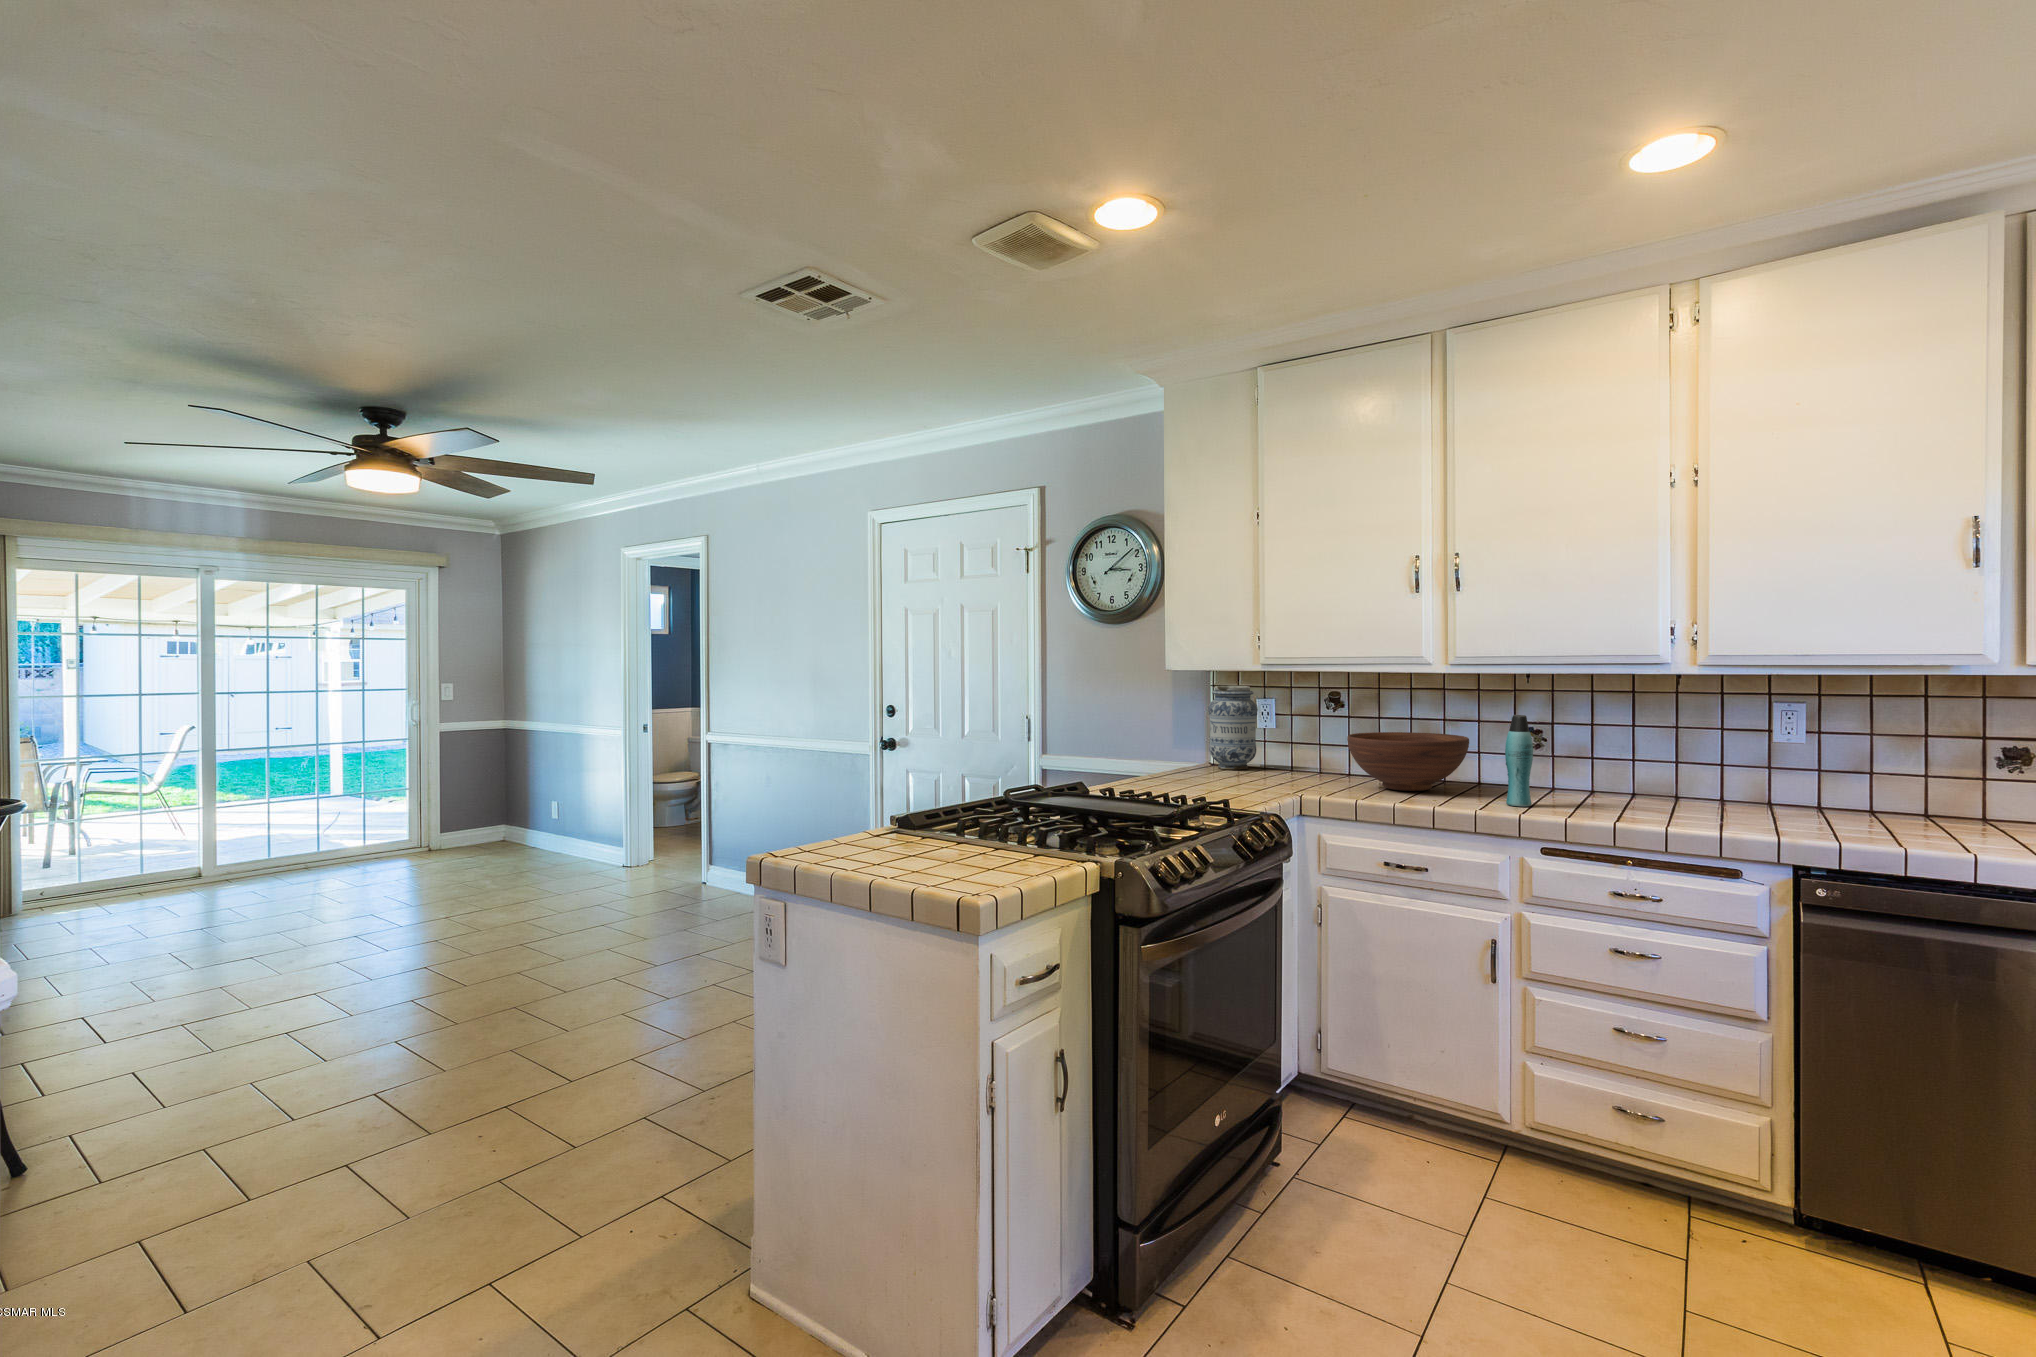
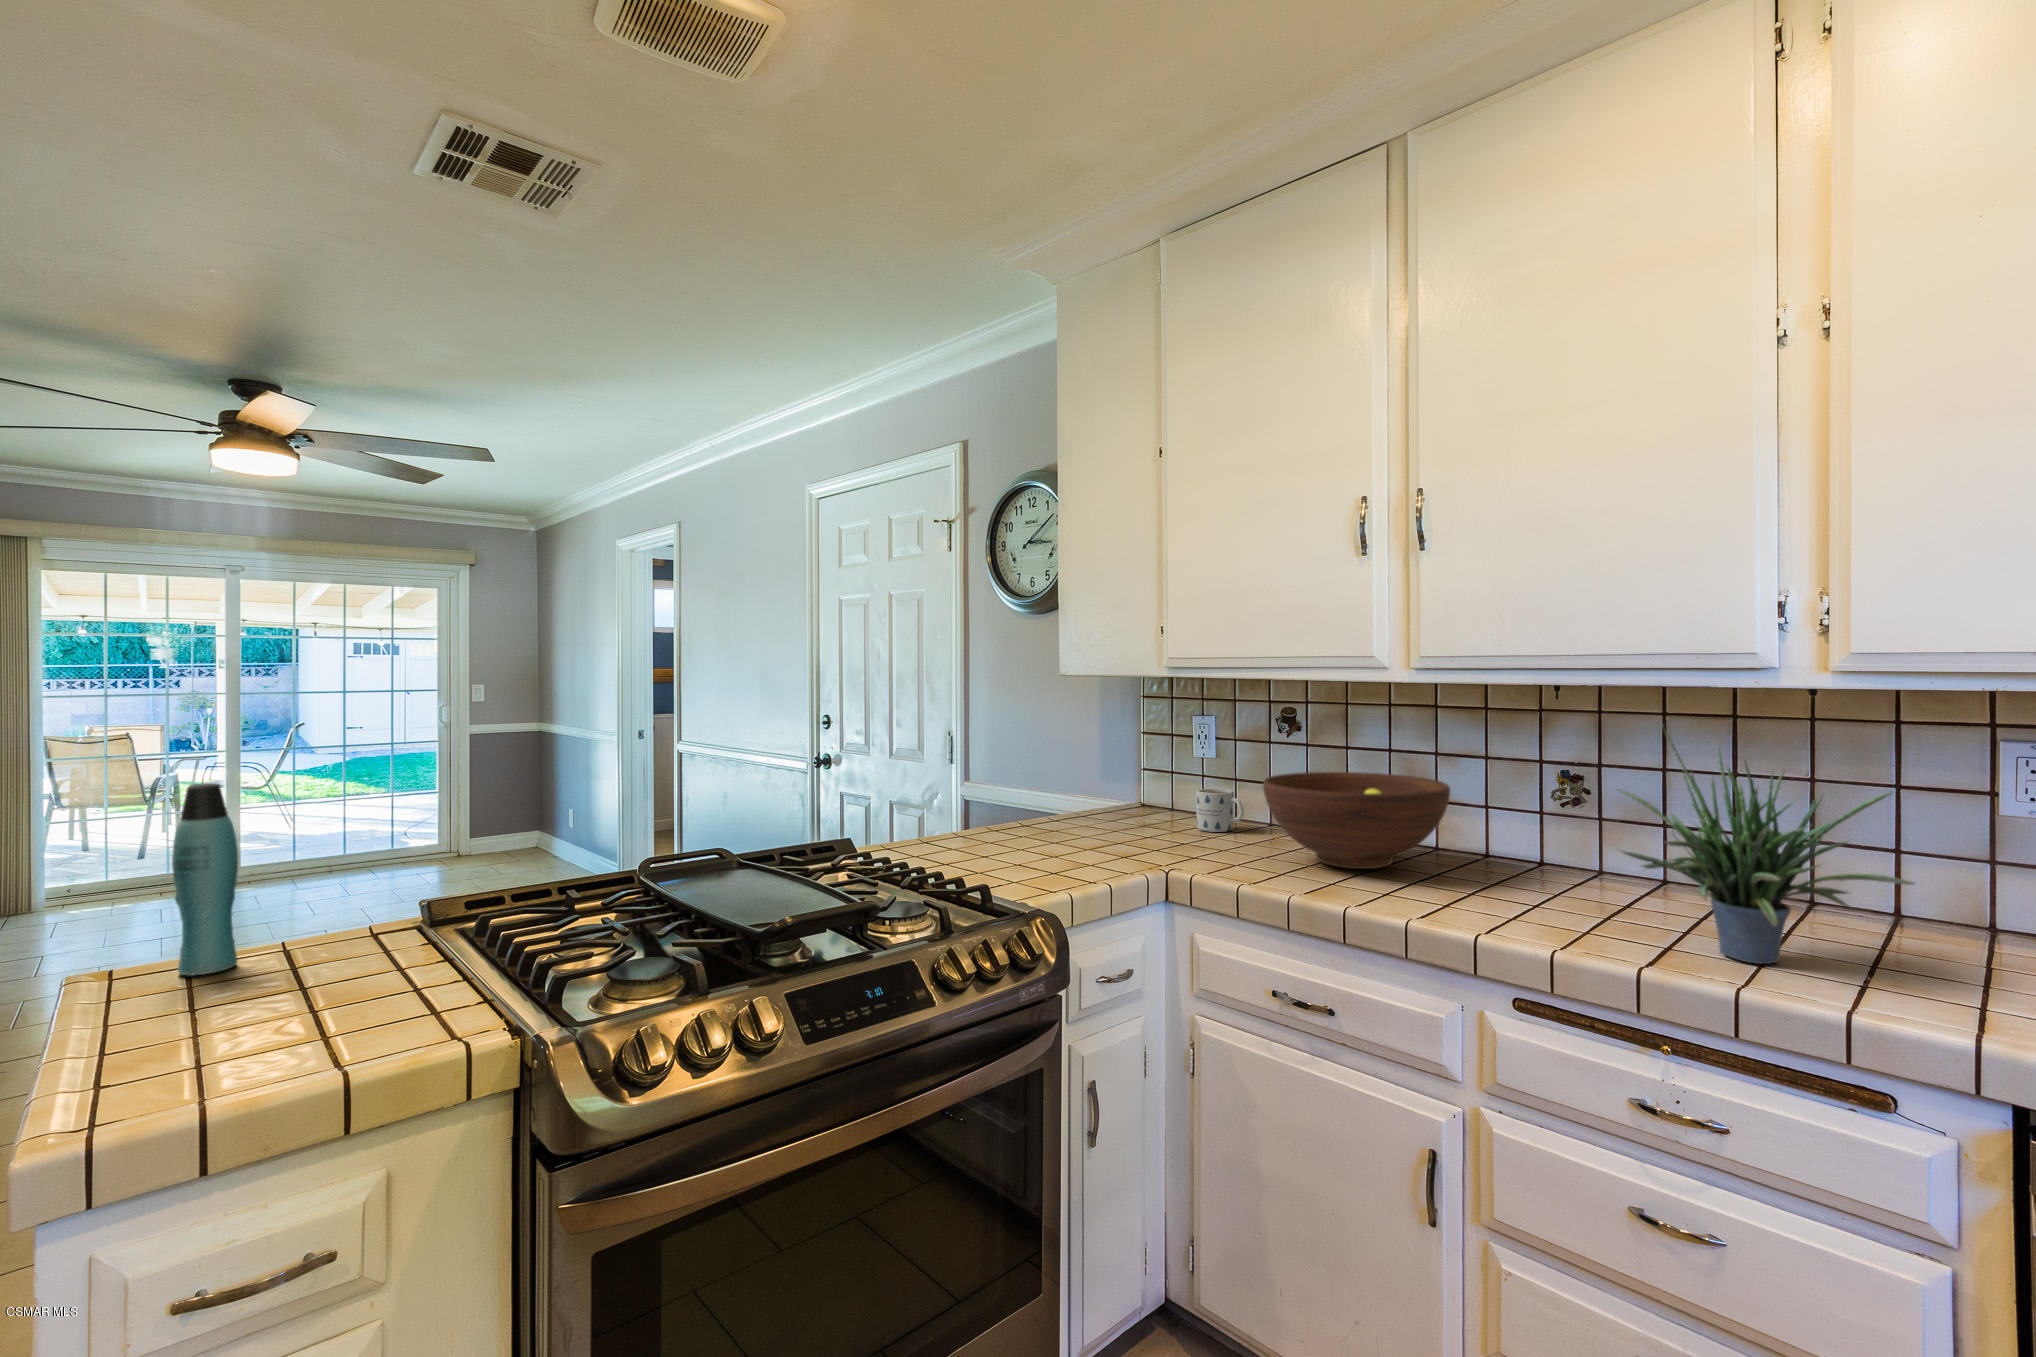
vase: present [1208,686,1258,770] -> none [1124,698,1193,816]
potted plant: none [1588,693,1751,819] -> present [1618,736,1915,964]
bottle: present [1505,715,1533,807] -> present [172,783,238,975]
mug: none [1275,748,1311,776] -> present [1196,789,1244,832]

